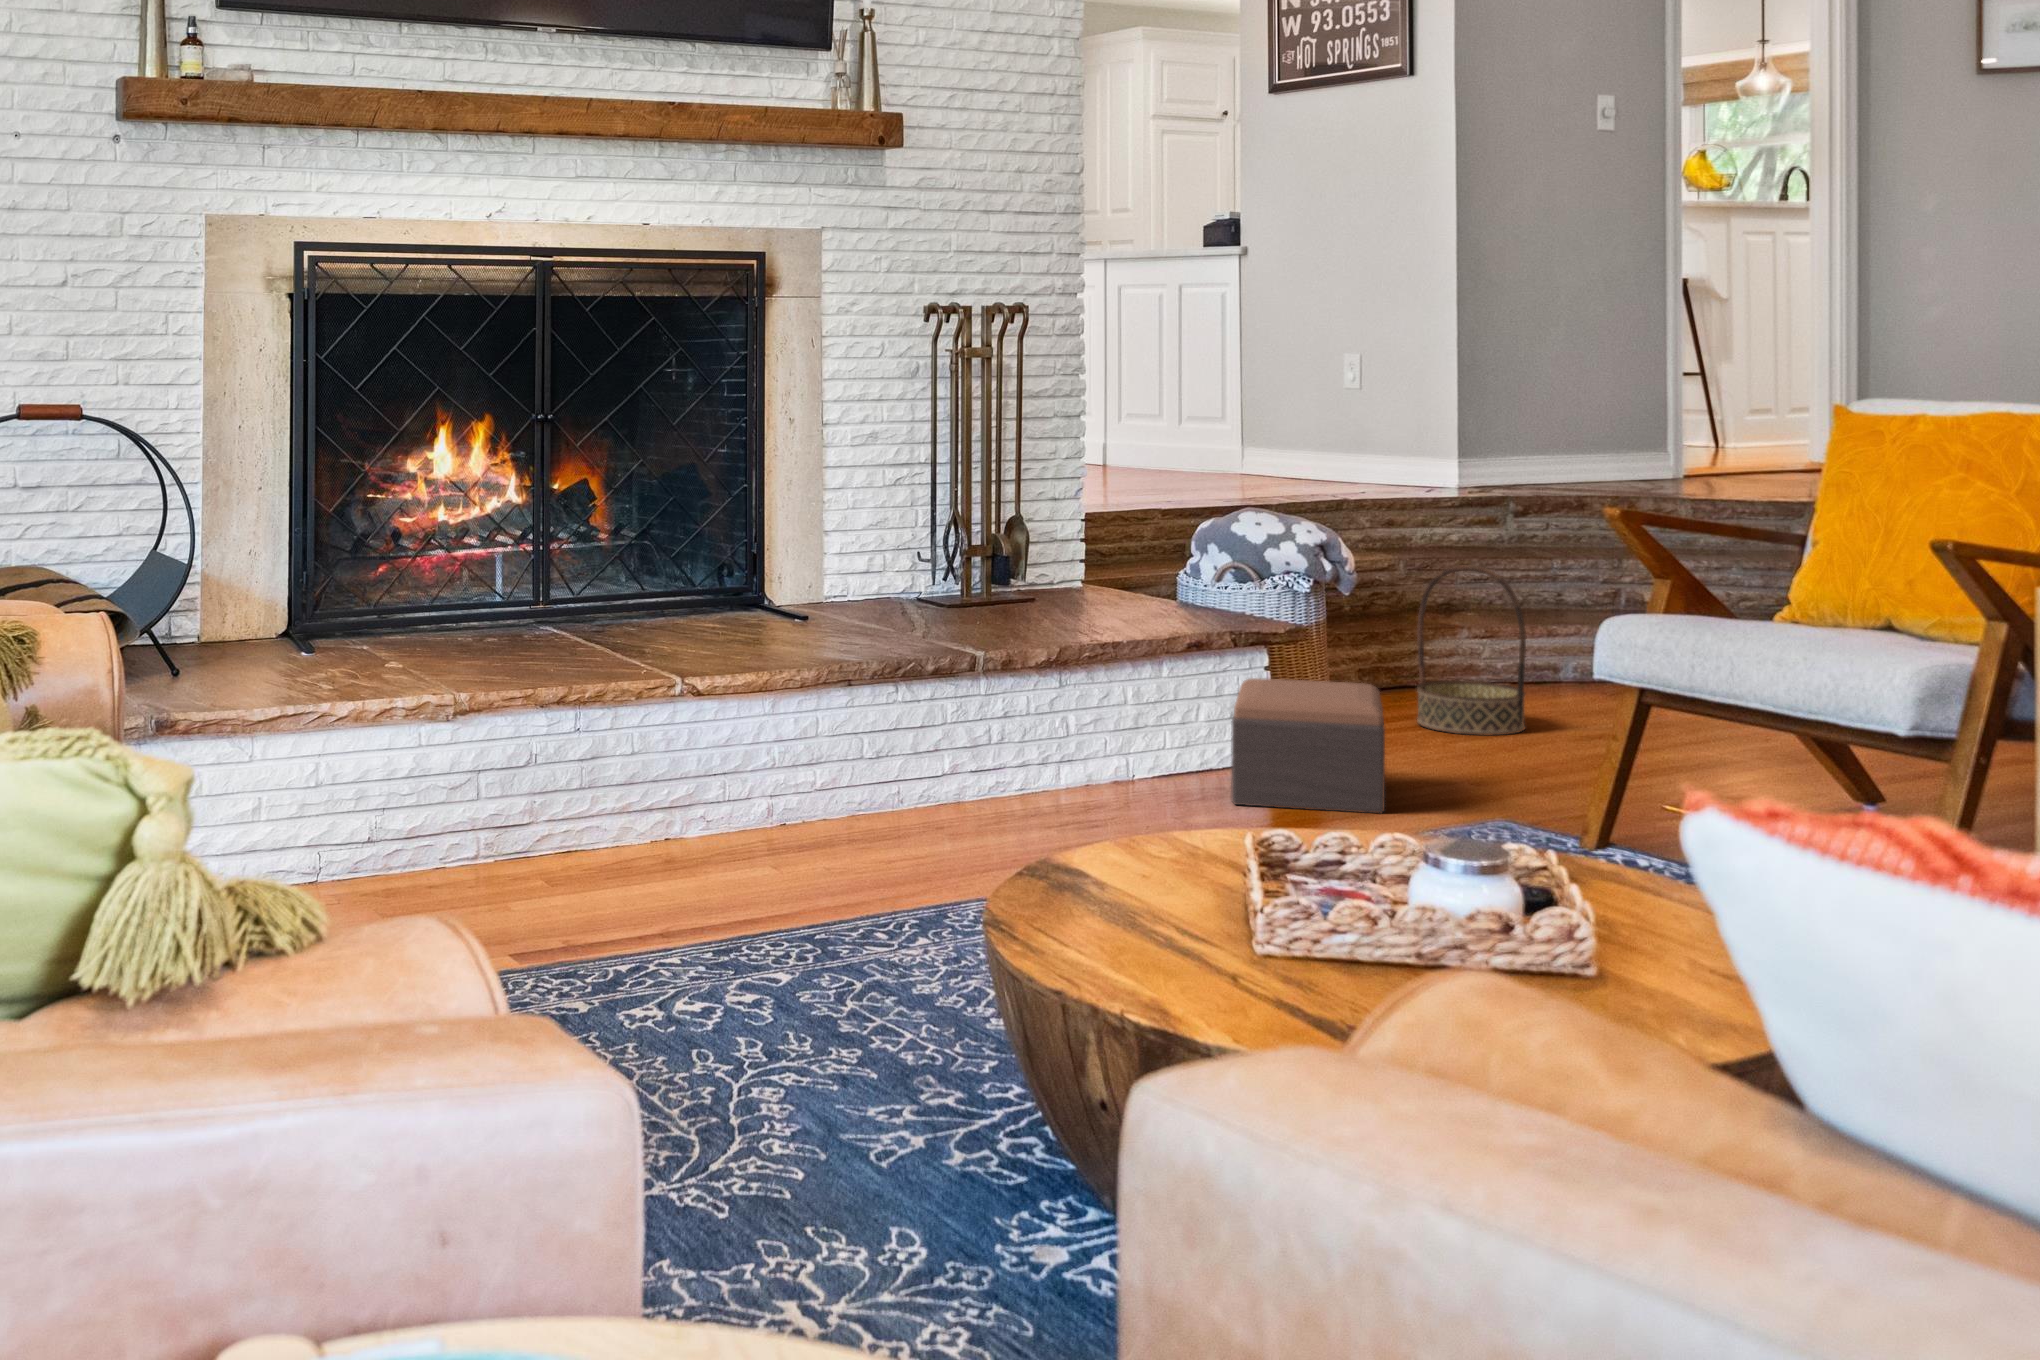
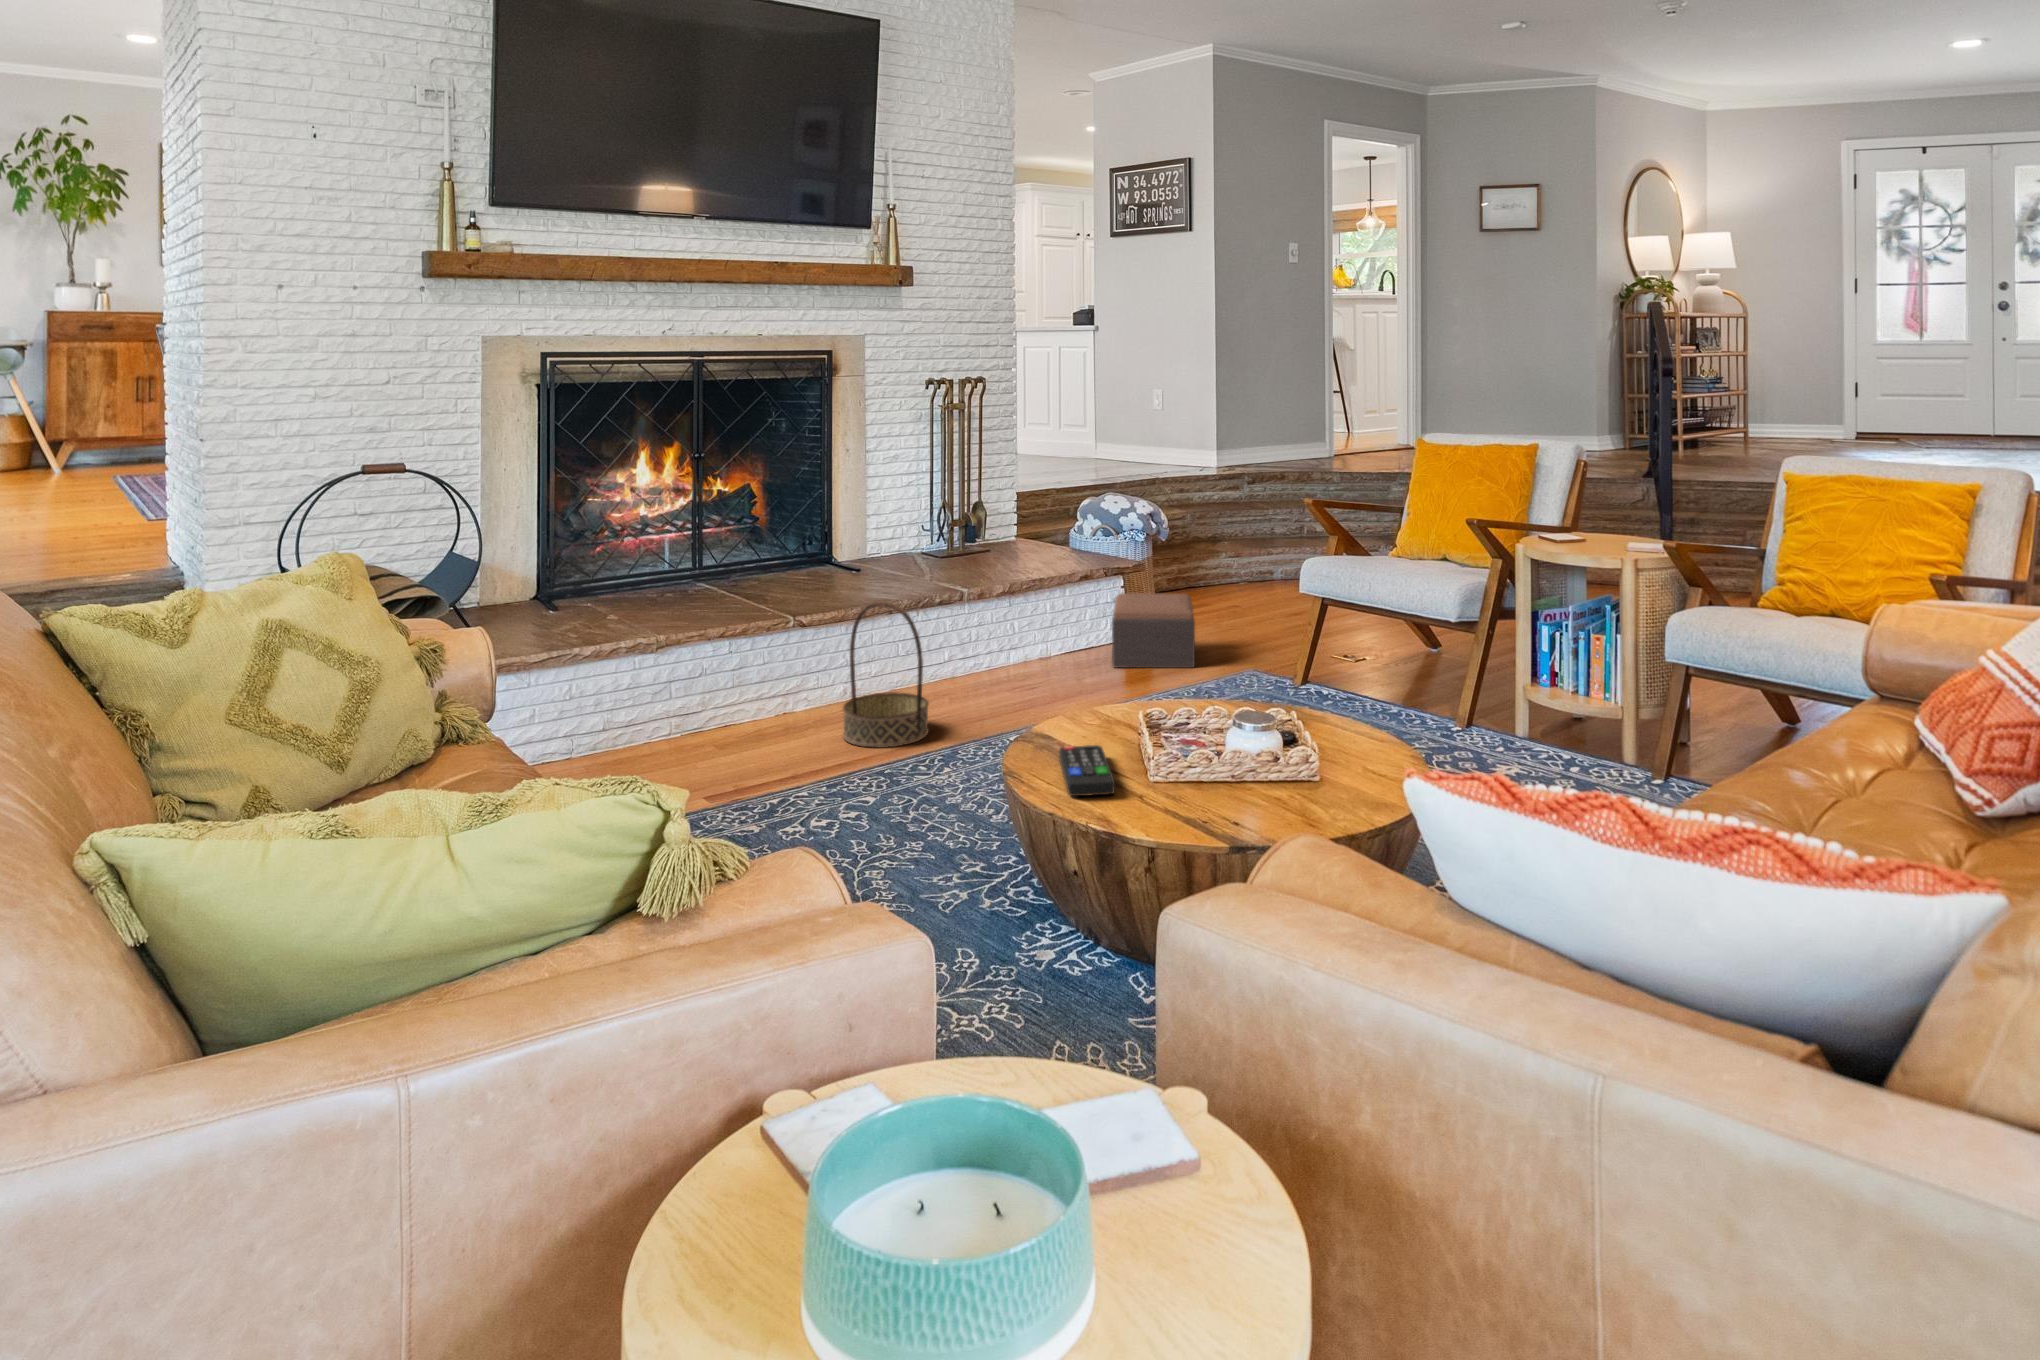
basket: present [1417,565,1526,735] -> present [843,602,929,748]
remote control: none [1099,882,1199,970] -> present [1059,745,1115,796]

